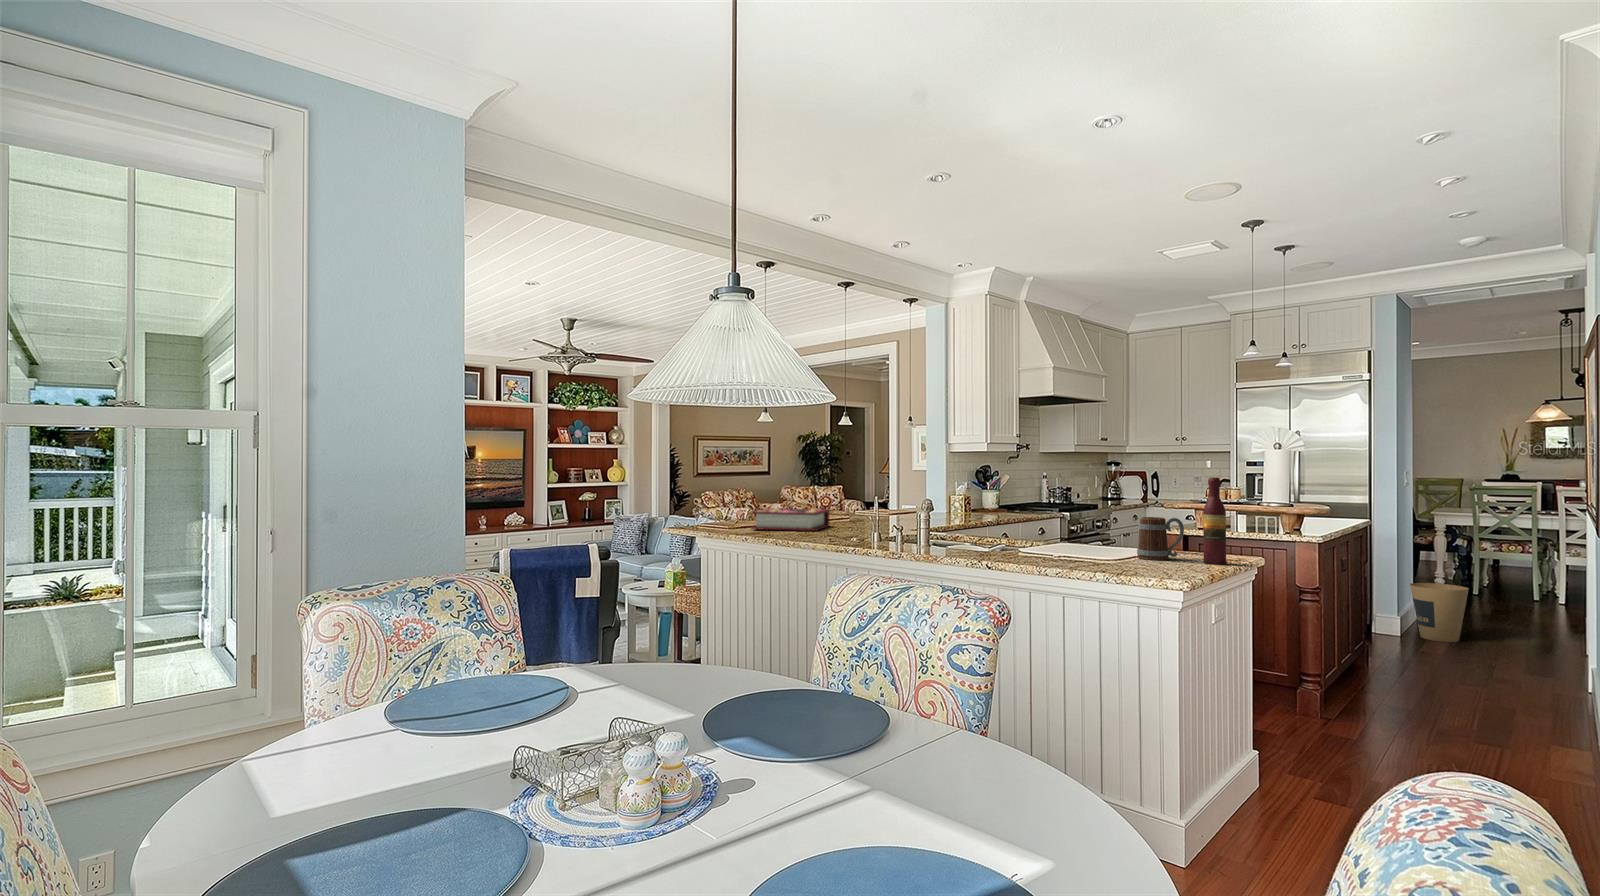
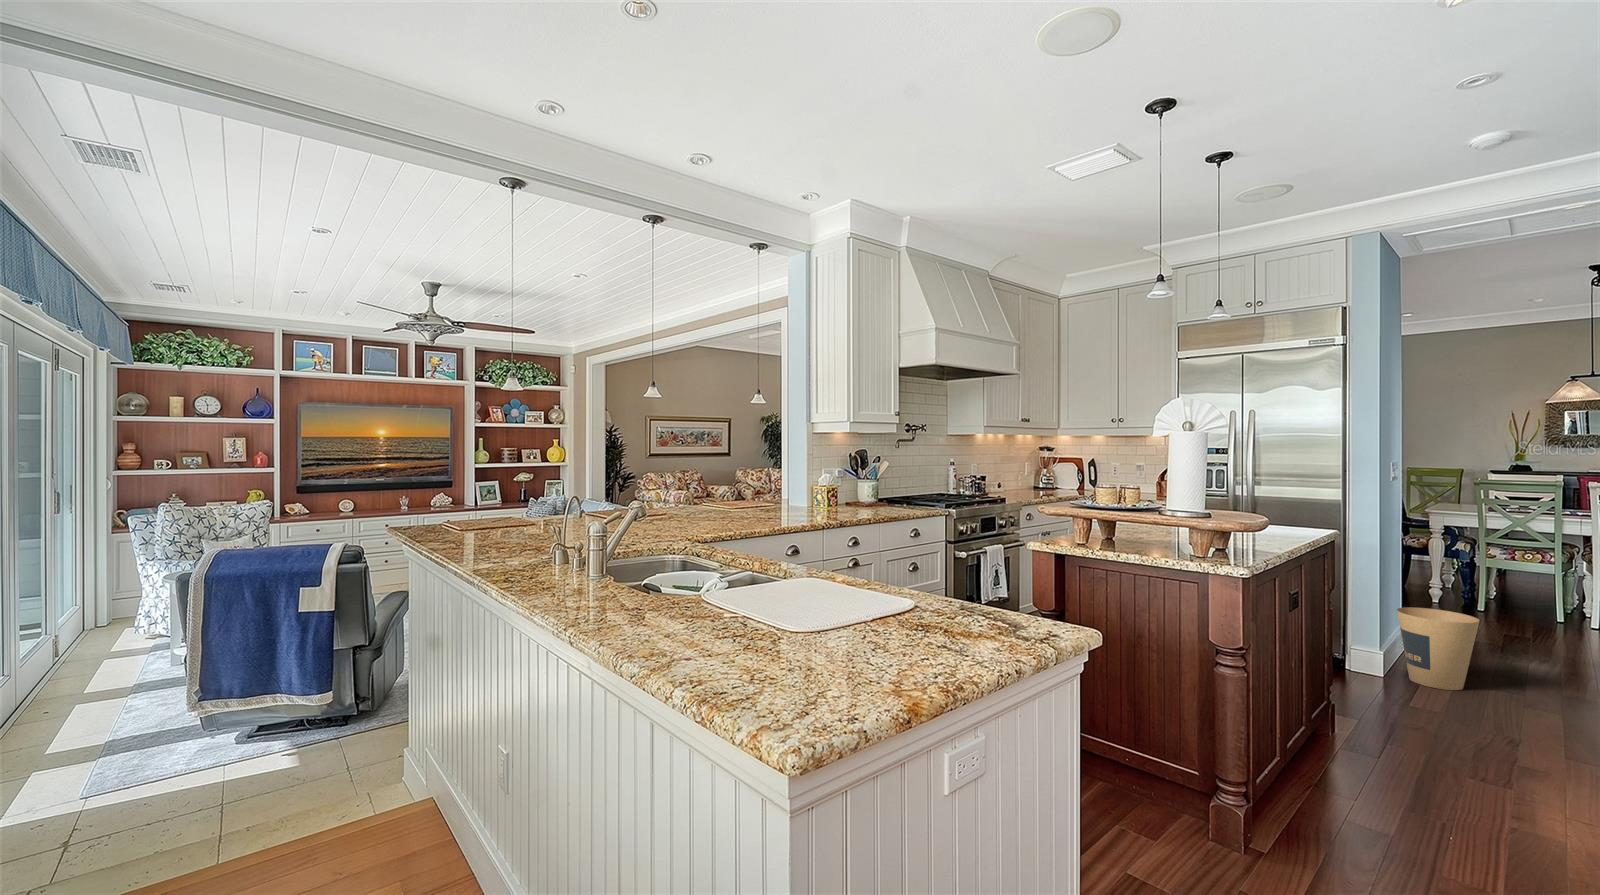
wine bottle: present [1203,478,1226,564] -> none [934,483,979,672]
book: present [751,508,829,531] -> none [406,505,535,544]
mug: present [1137,517,1184,560] -> none [829,556,915,647]

